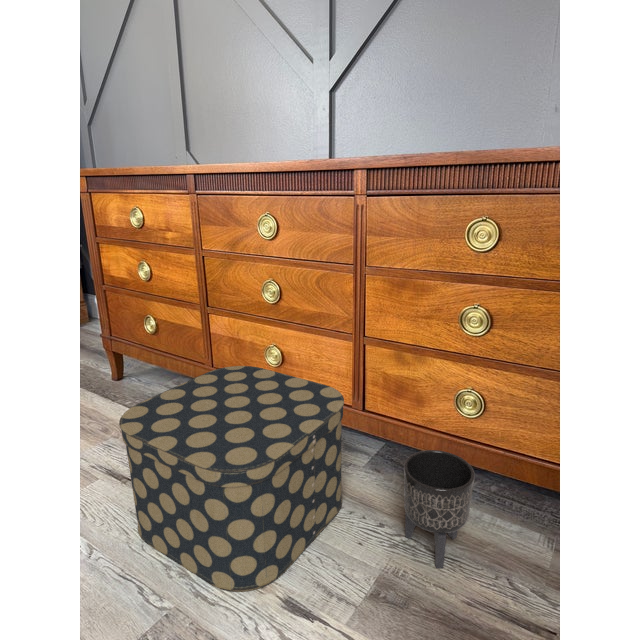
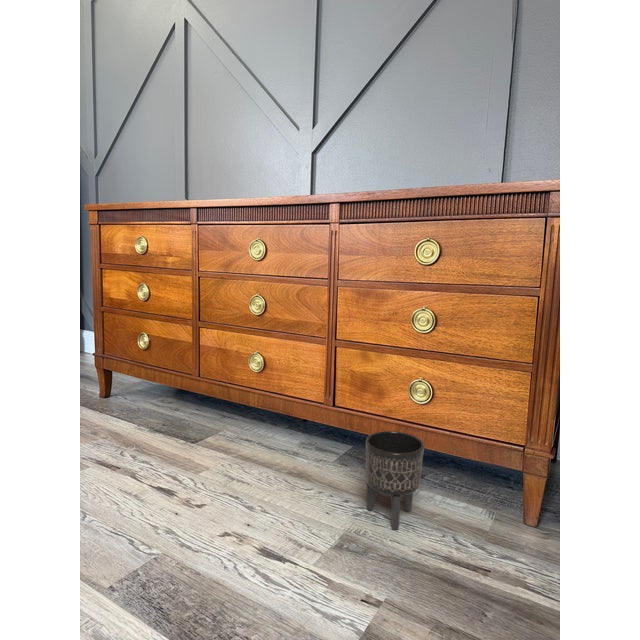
storage box: present [119,366,344,592] -> none [123,369,317,544]

